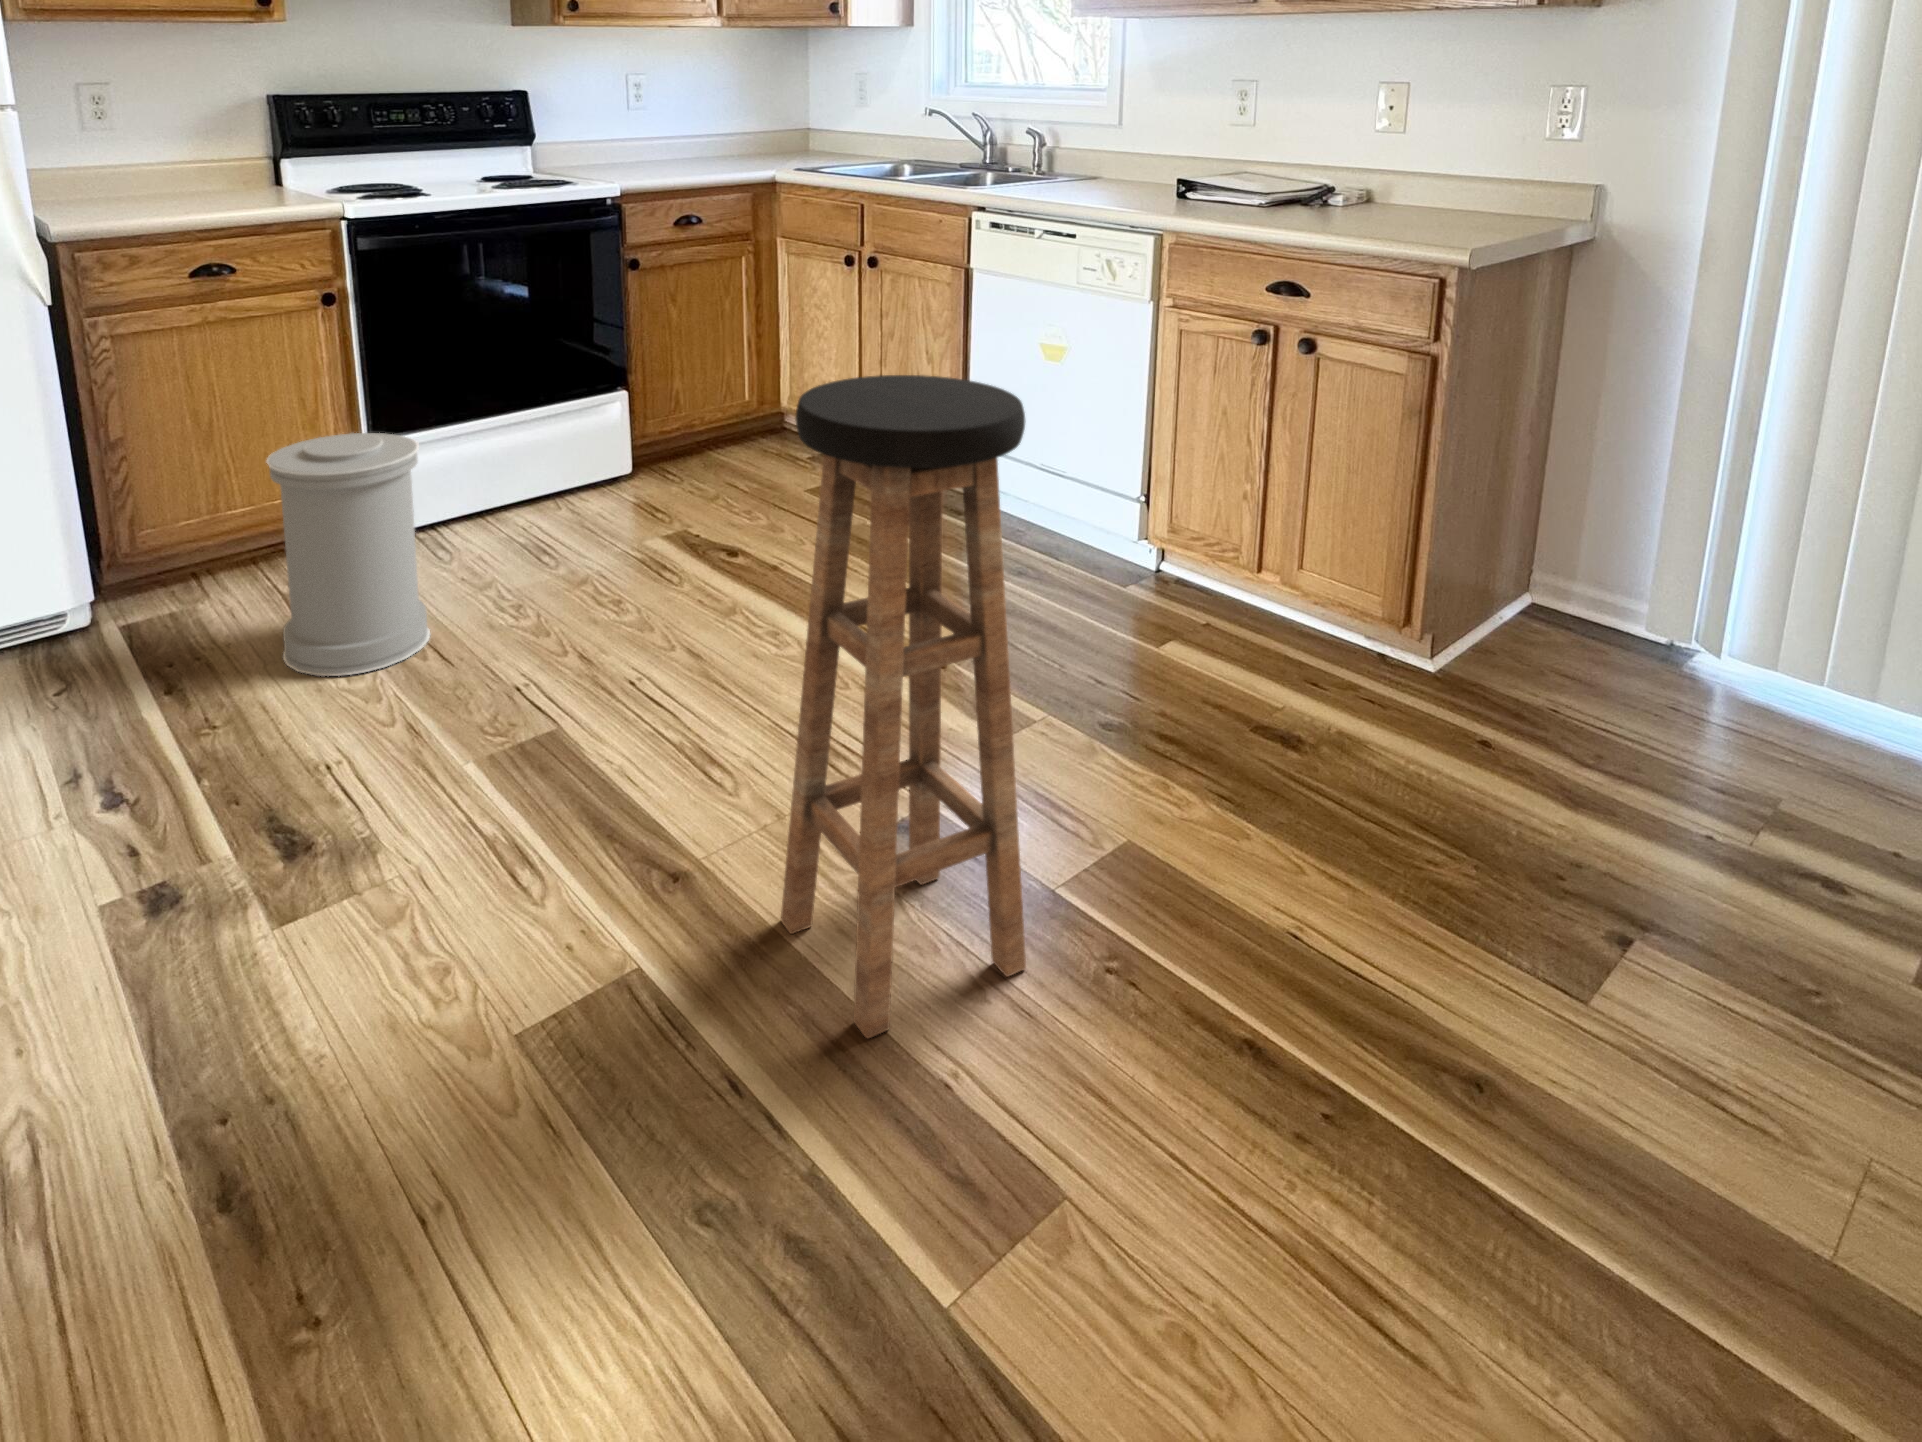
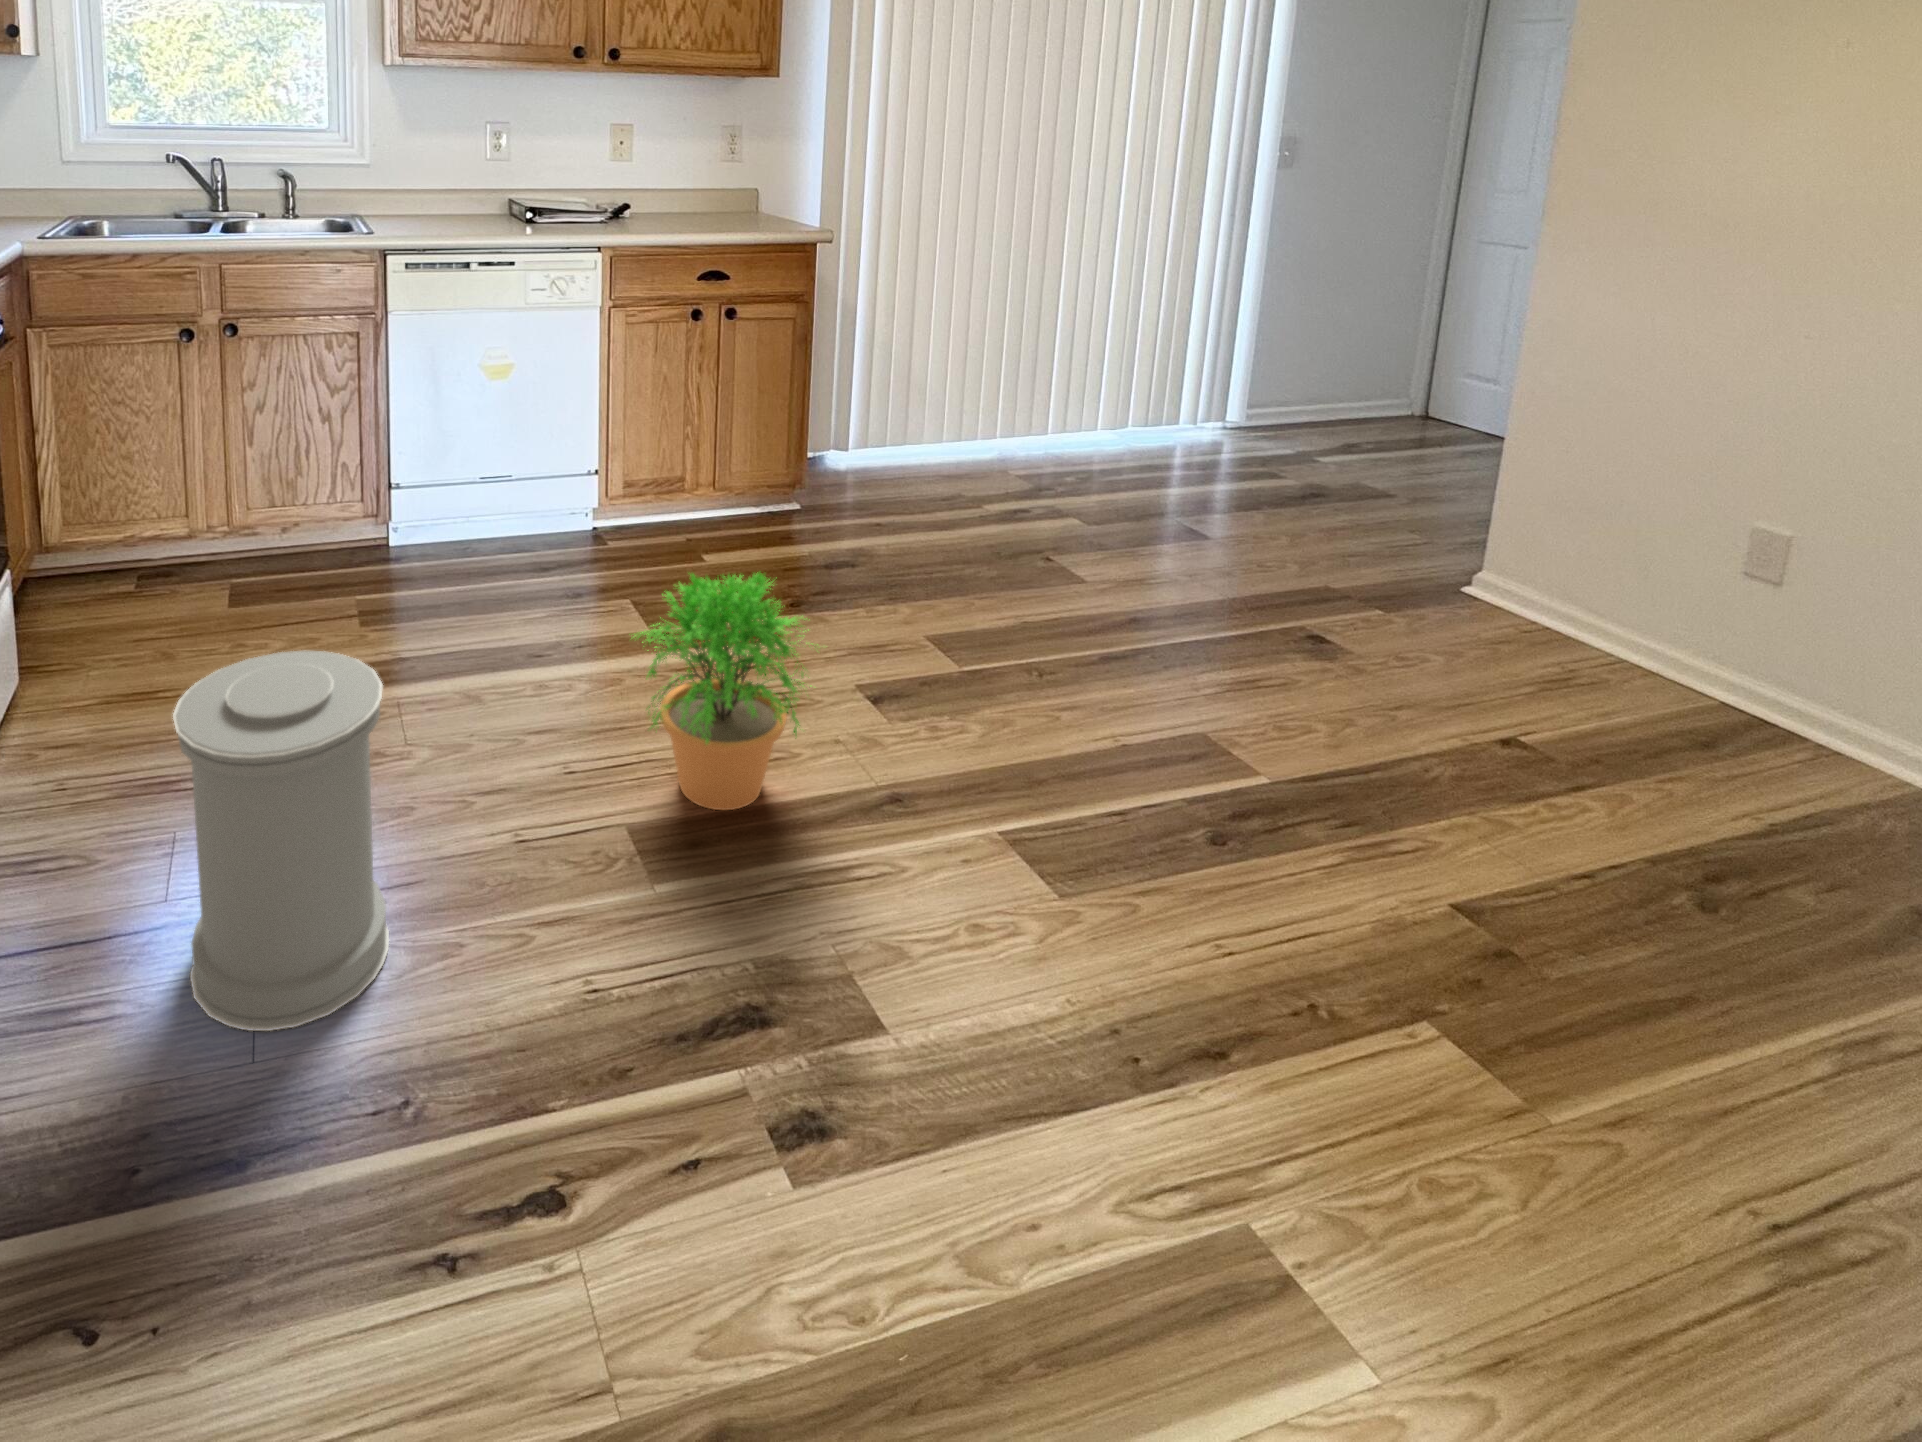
bar stool: present [781,375,1026,1038] -> none [916,354,1103,766]
potted plant: none [540,524,752,787] -> present [635,573,816,810]

